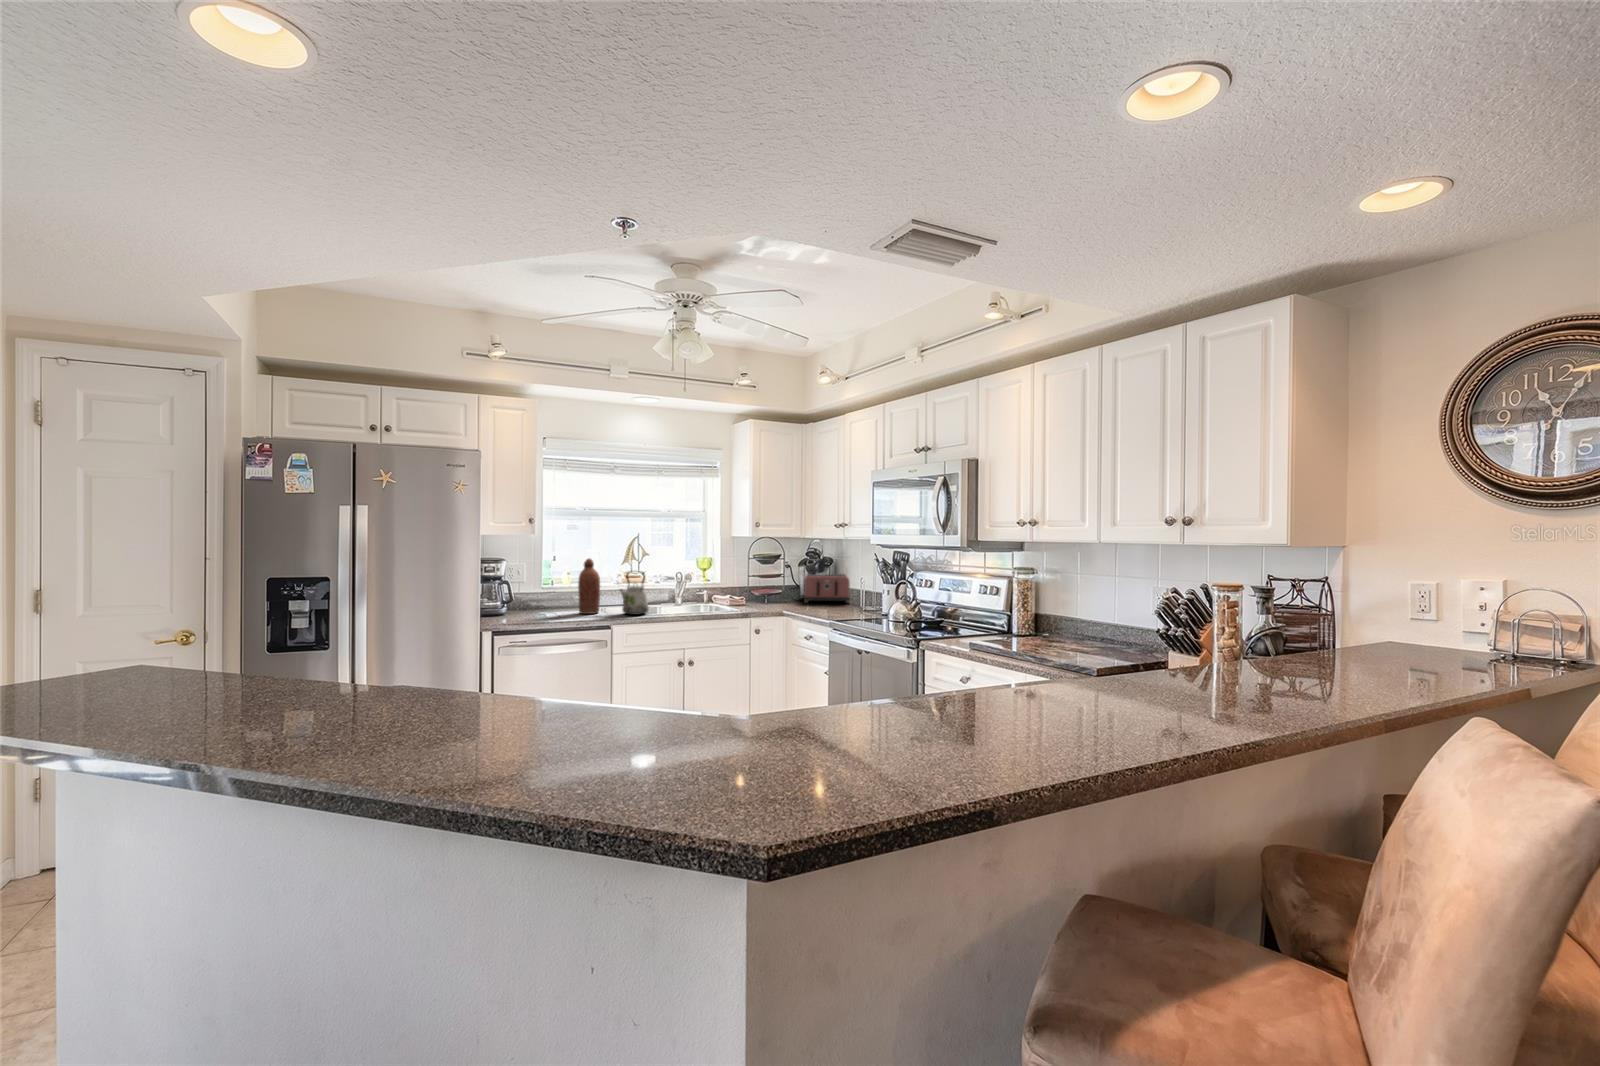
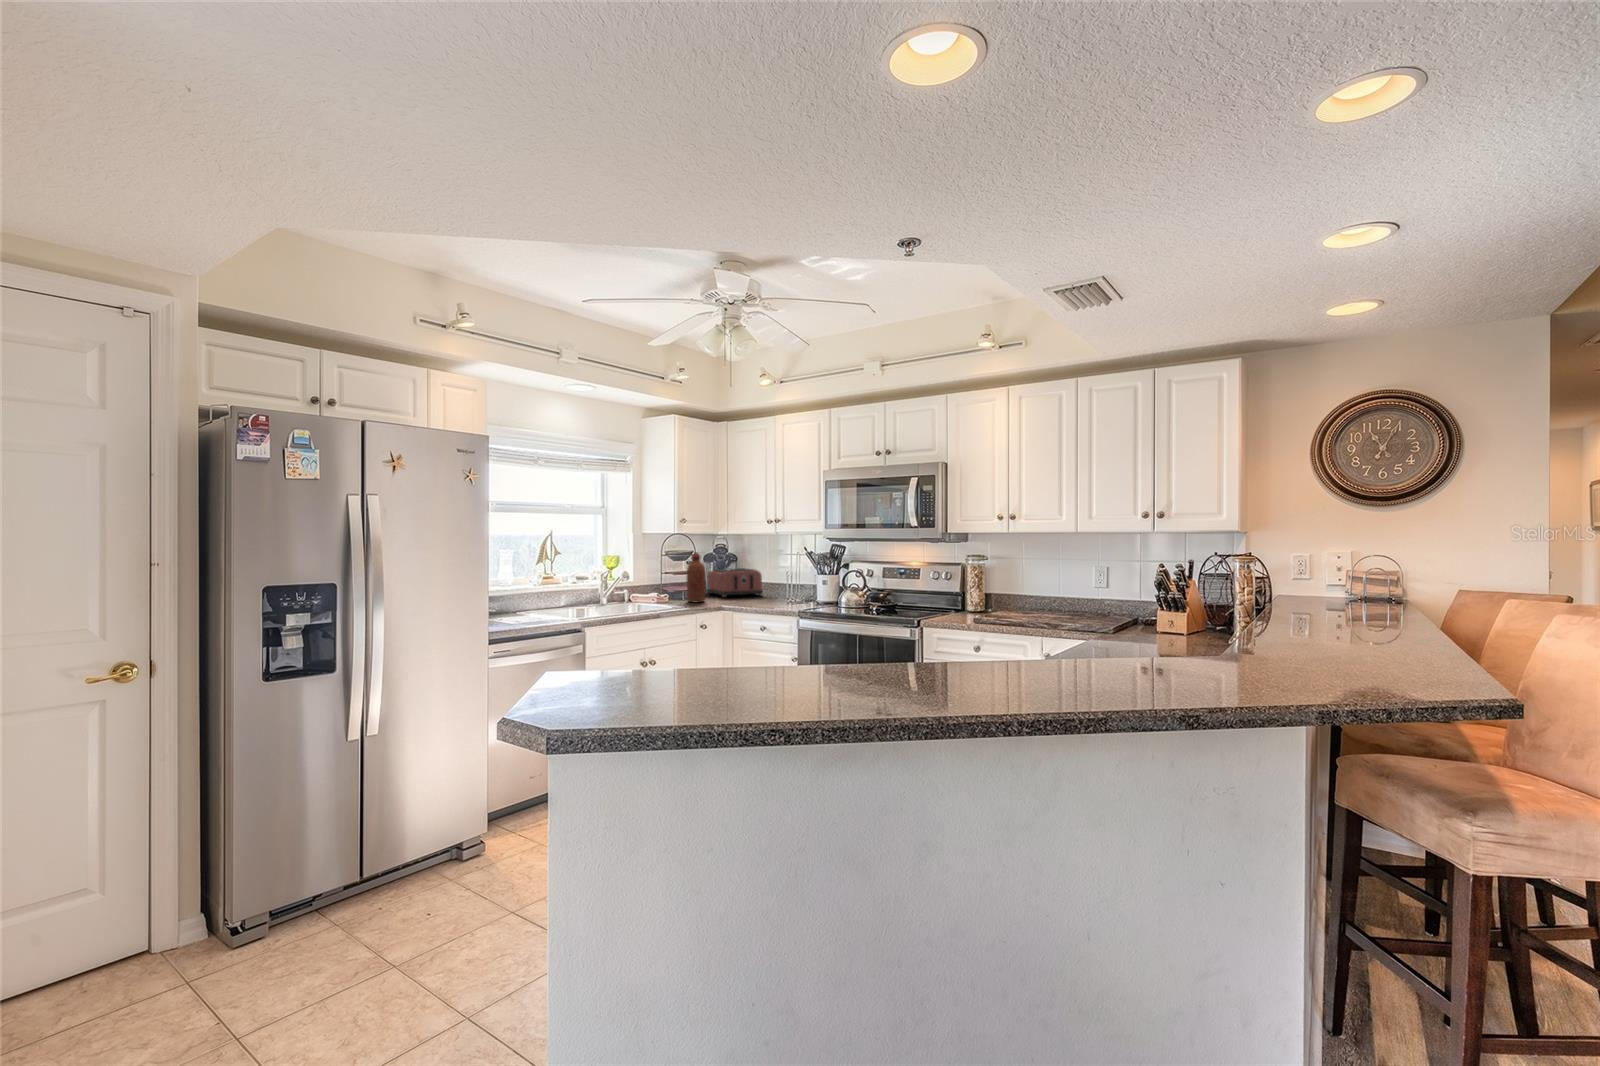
bottle: present [578,559,600,614] -> present [687,552,706,602]
kettle: present [620,572,648,615] -> none [571,570,609,616]

